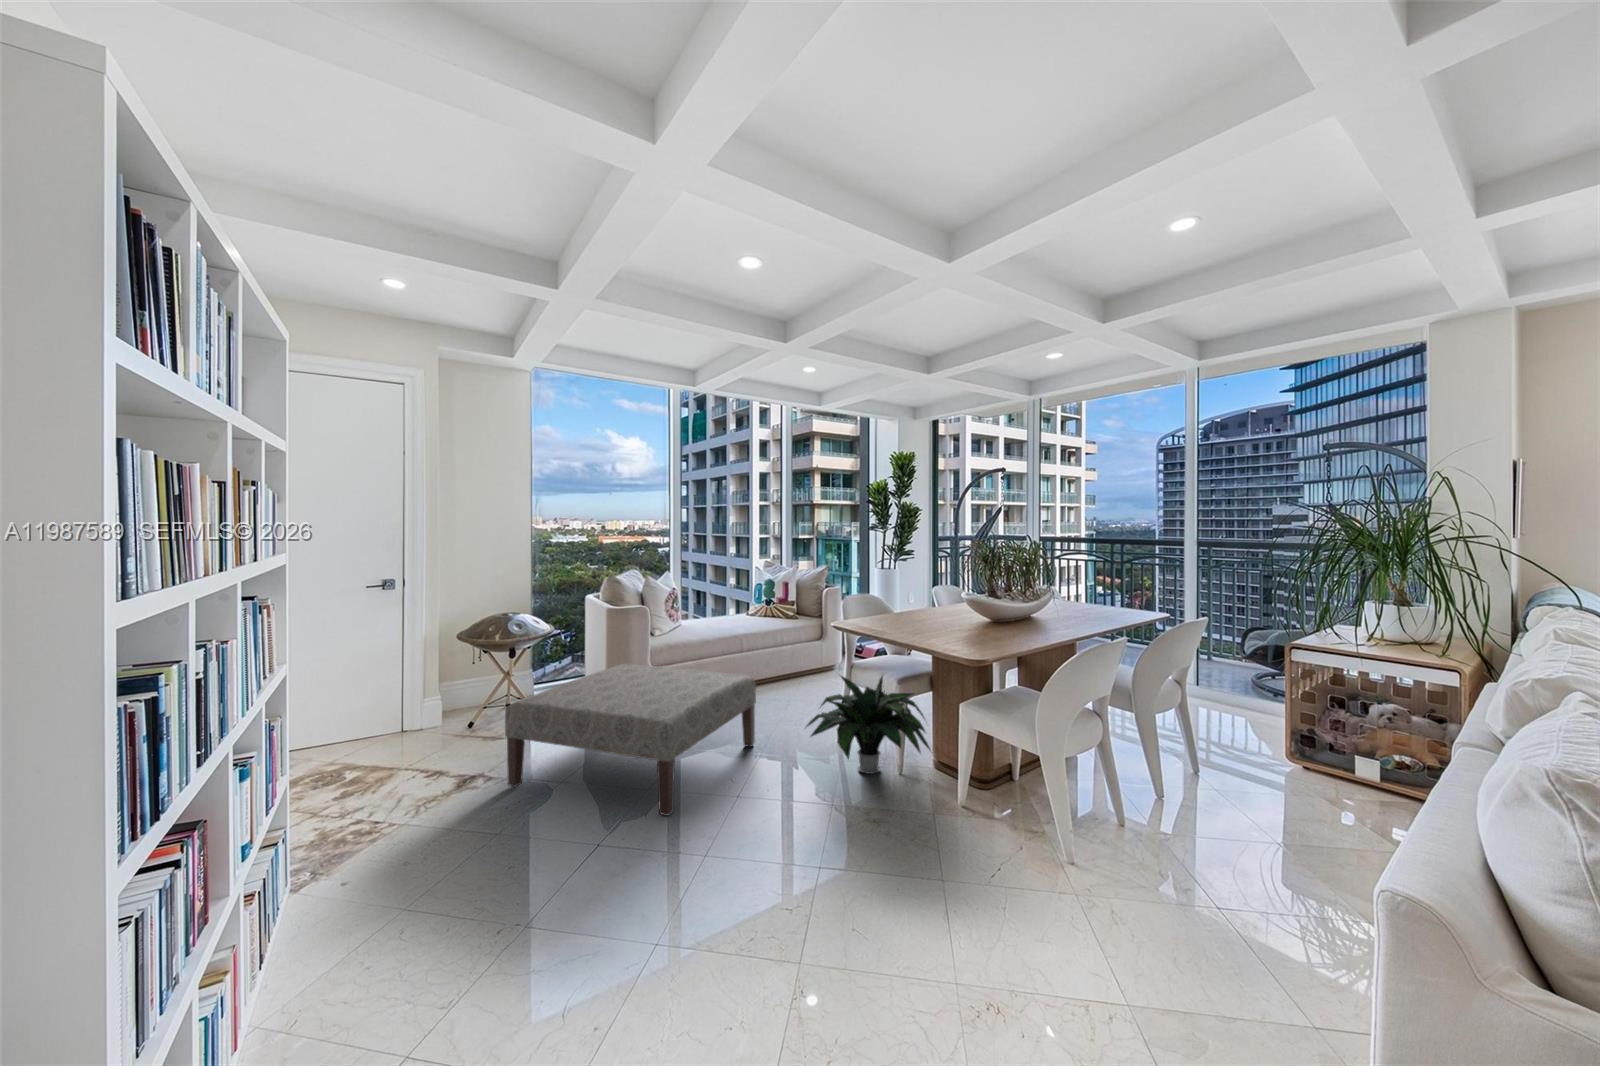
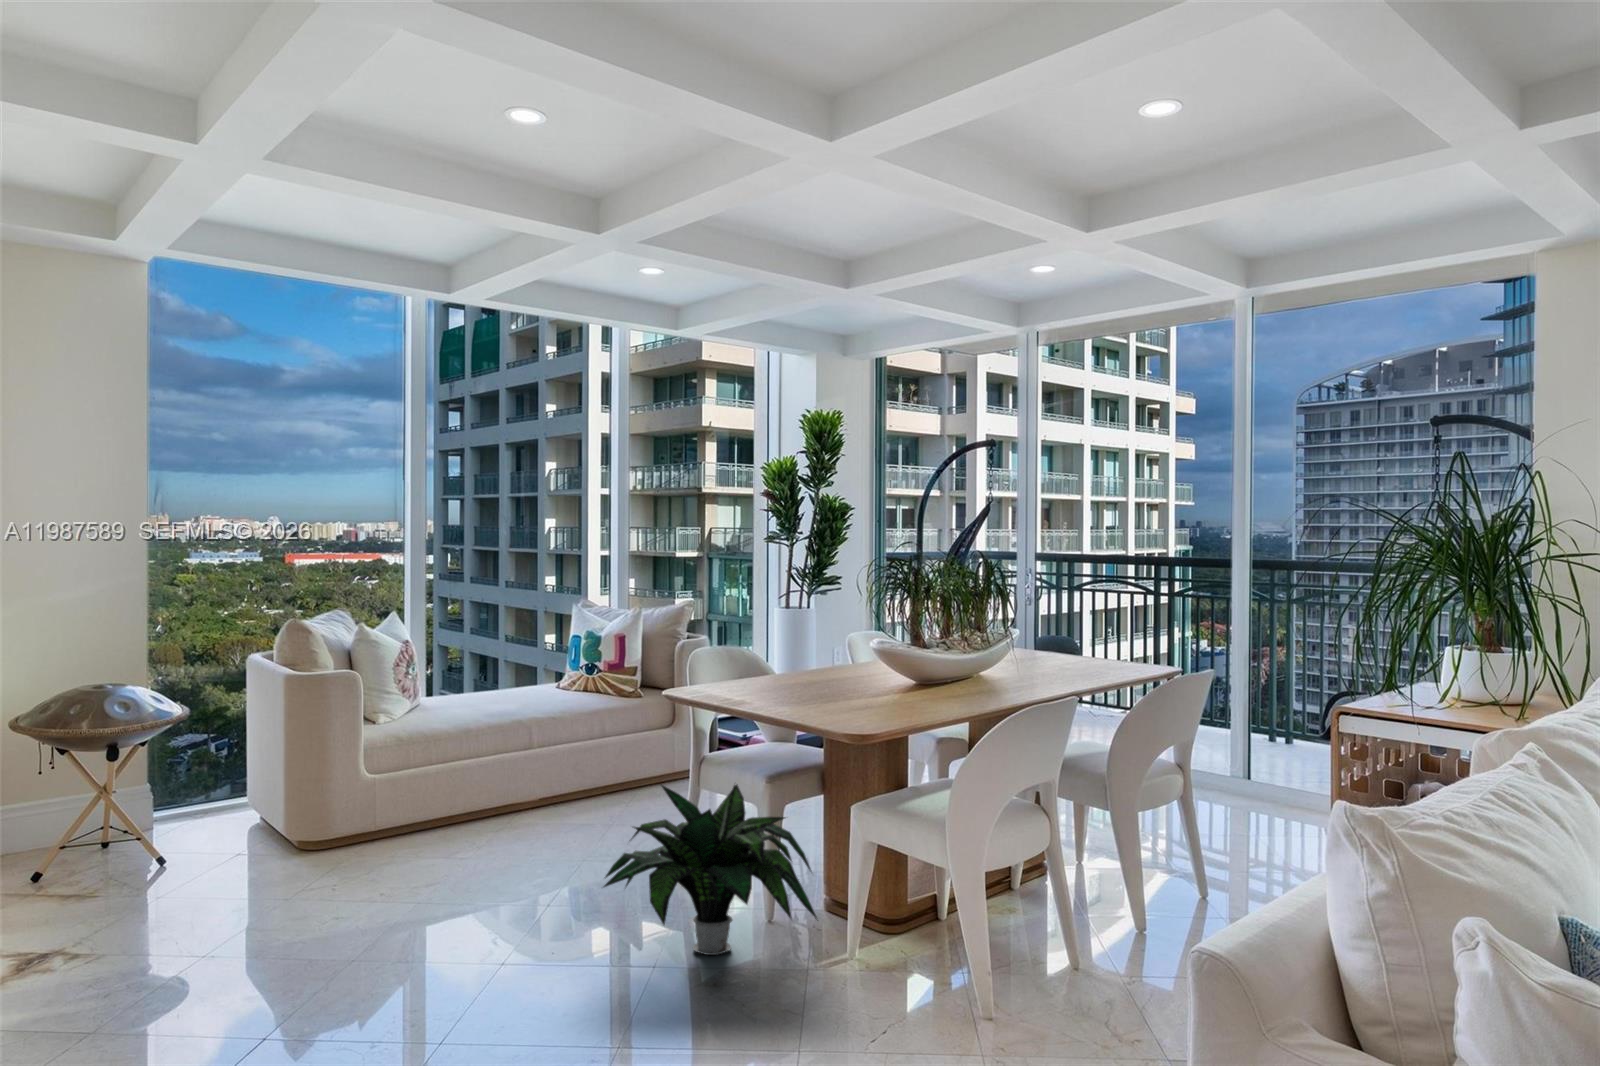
ottoman: present [505,664,756,816] -> none [78,770,533,1013]

